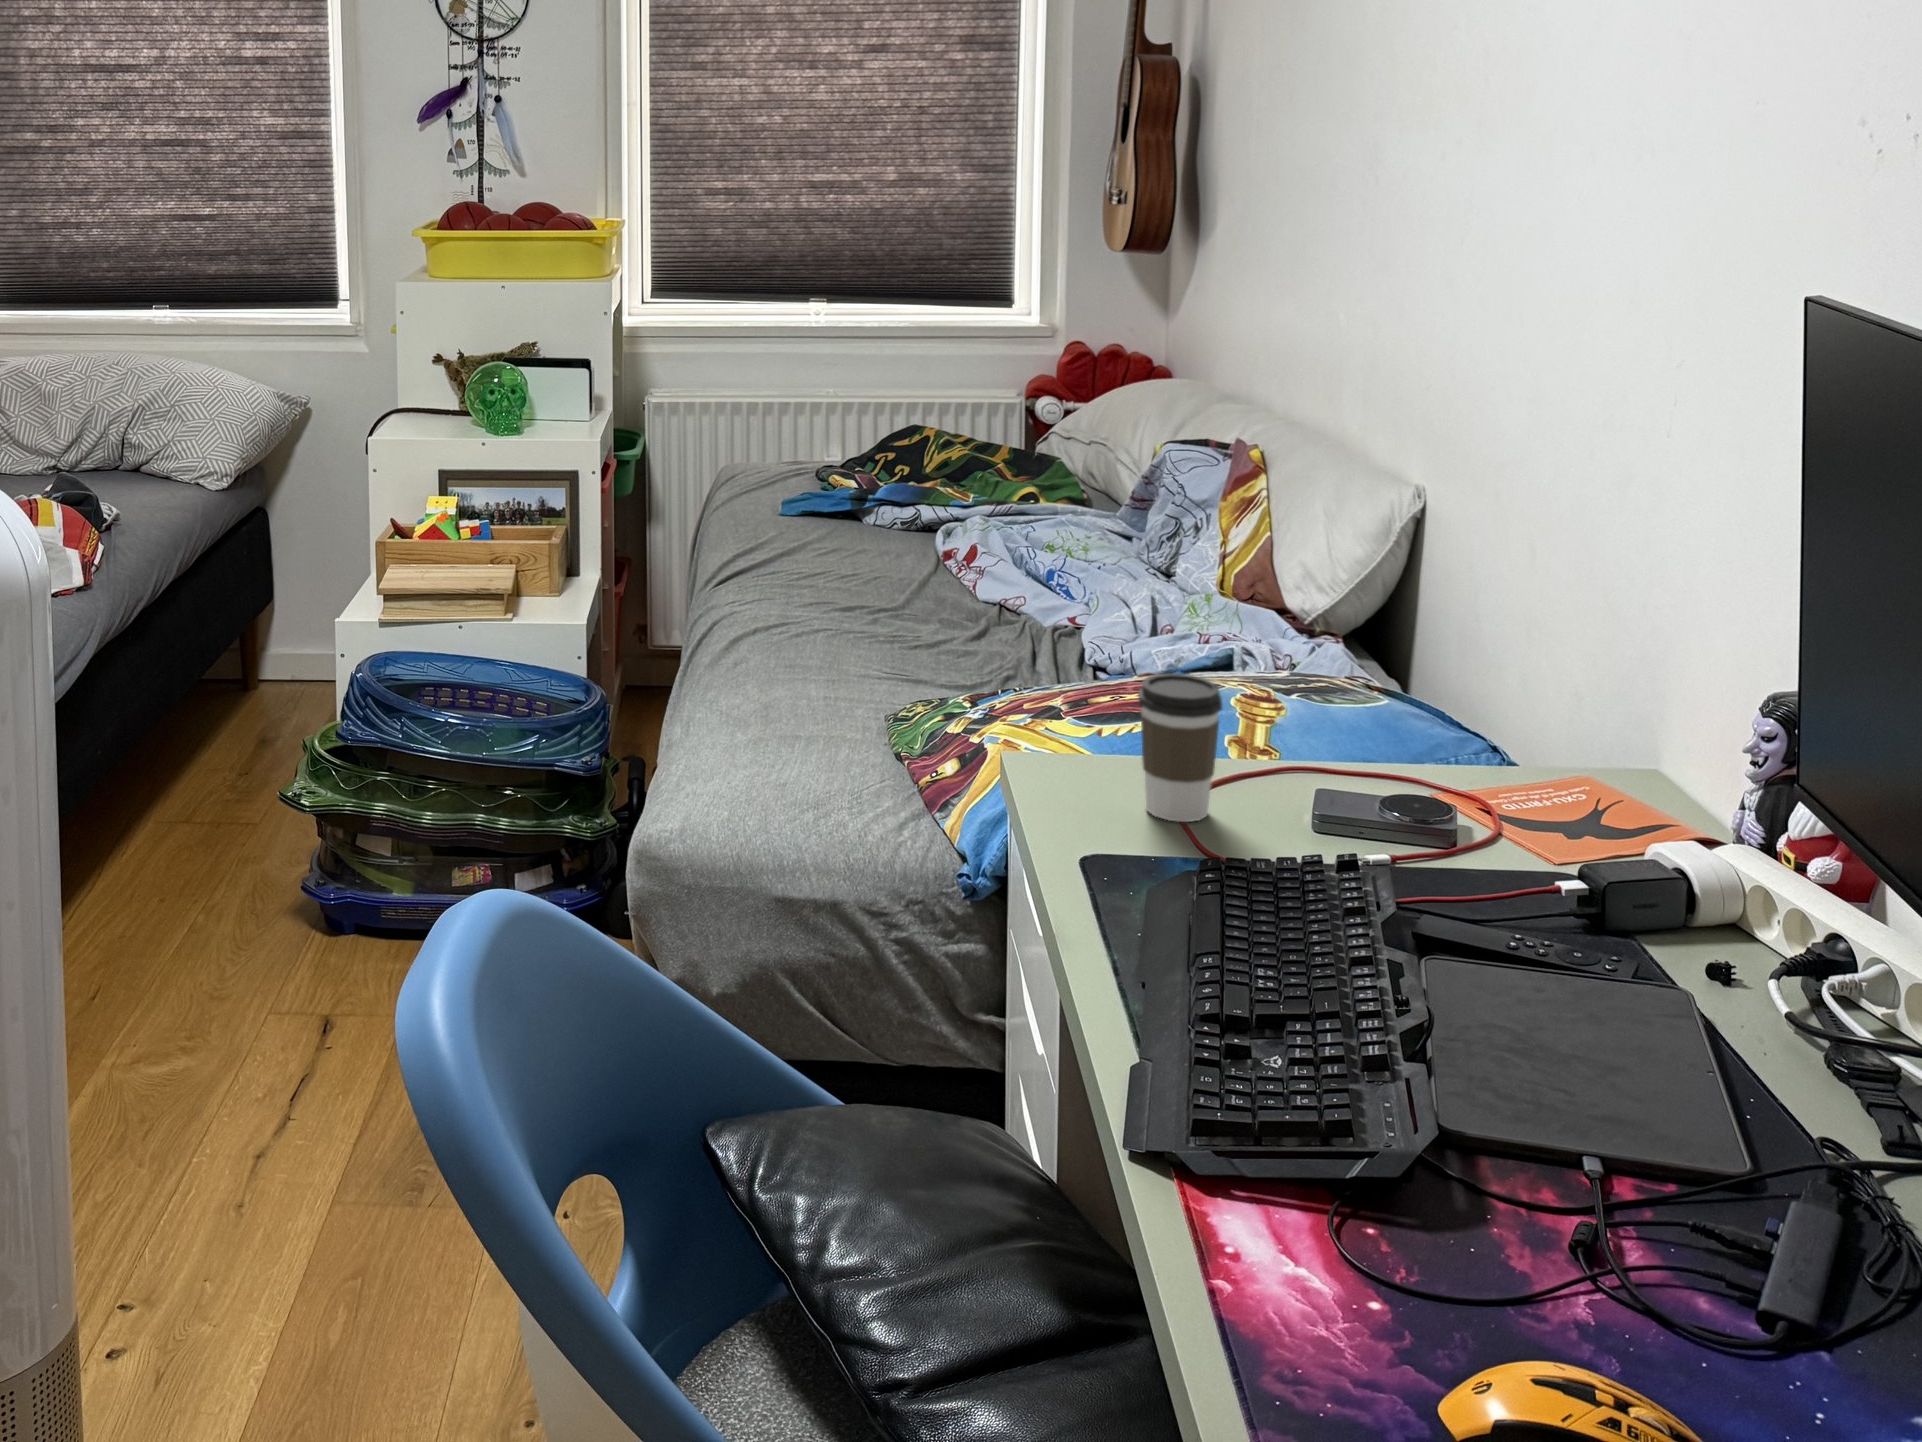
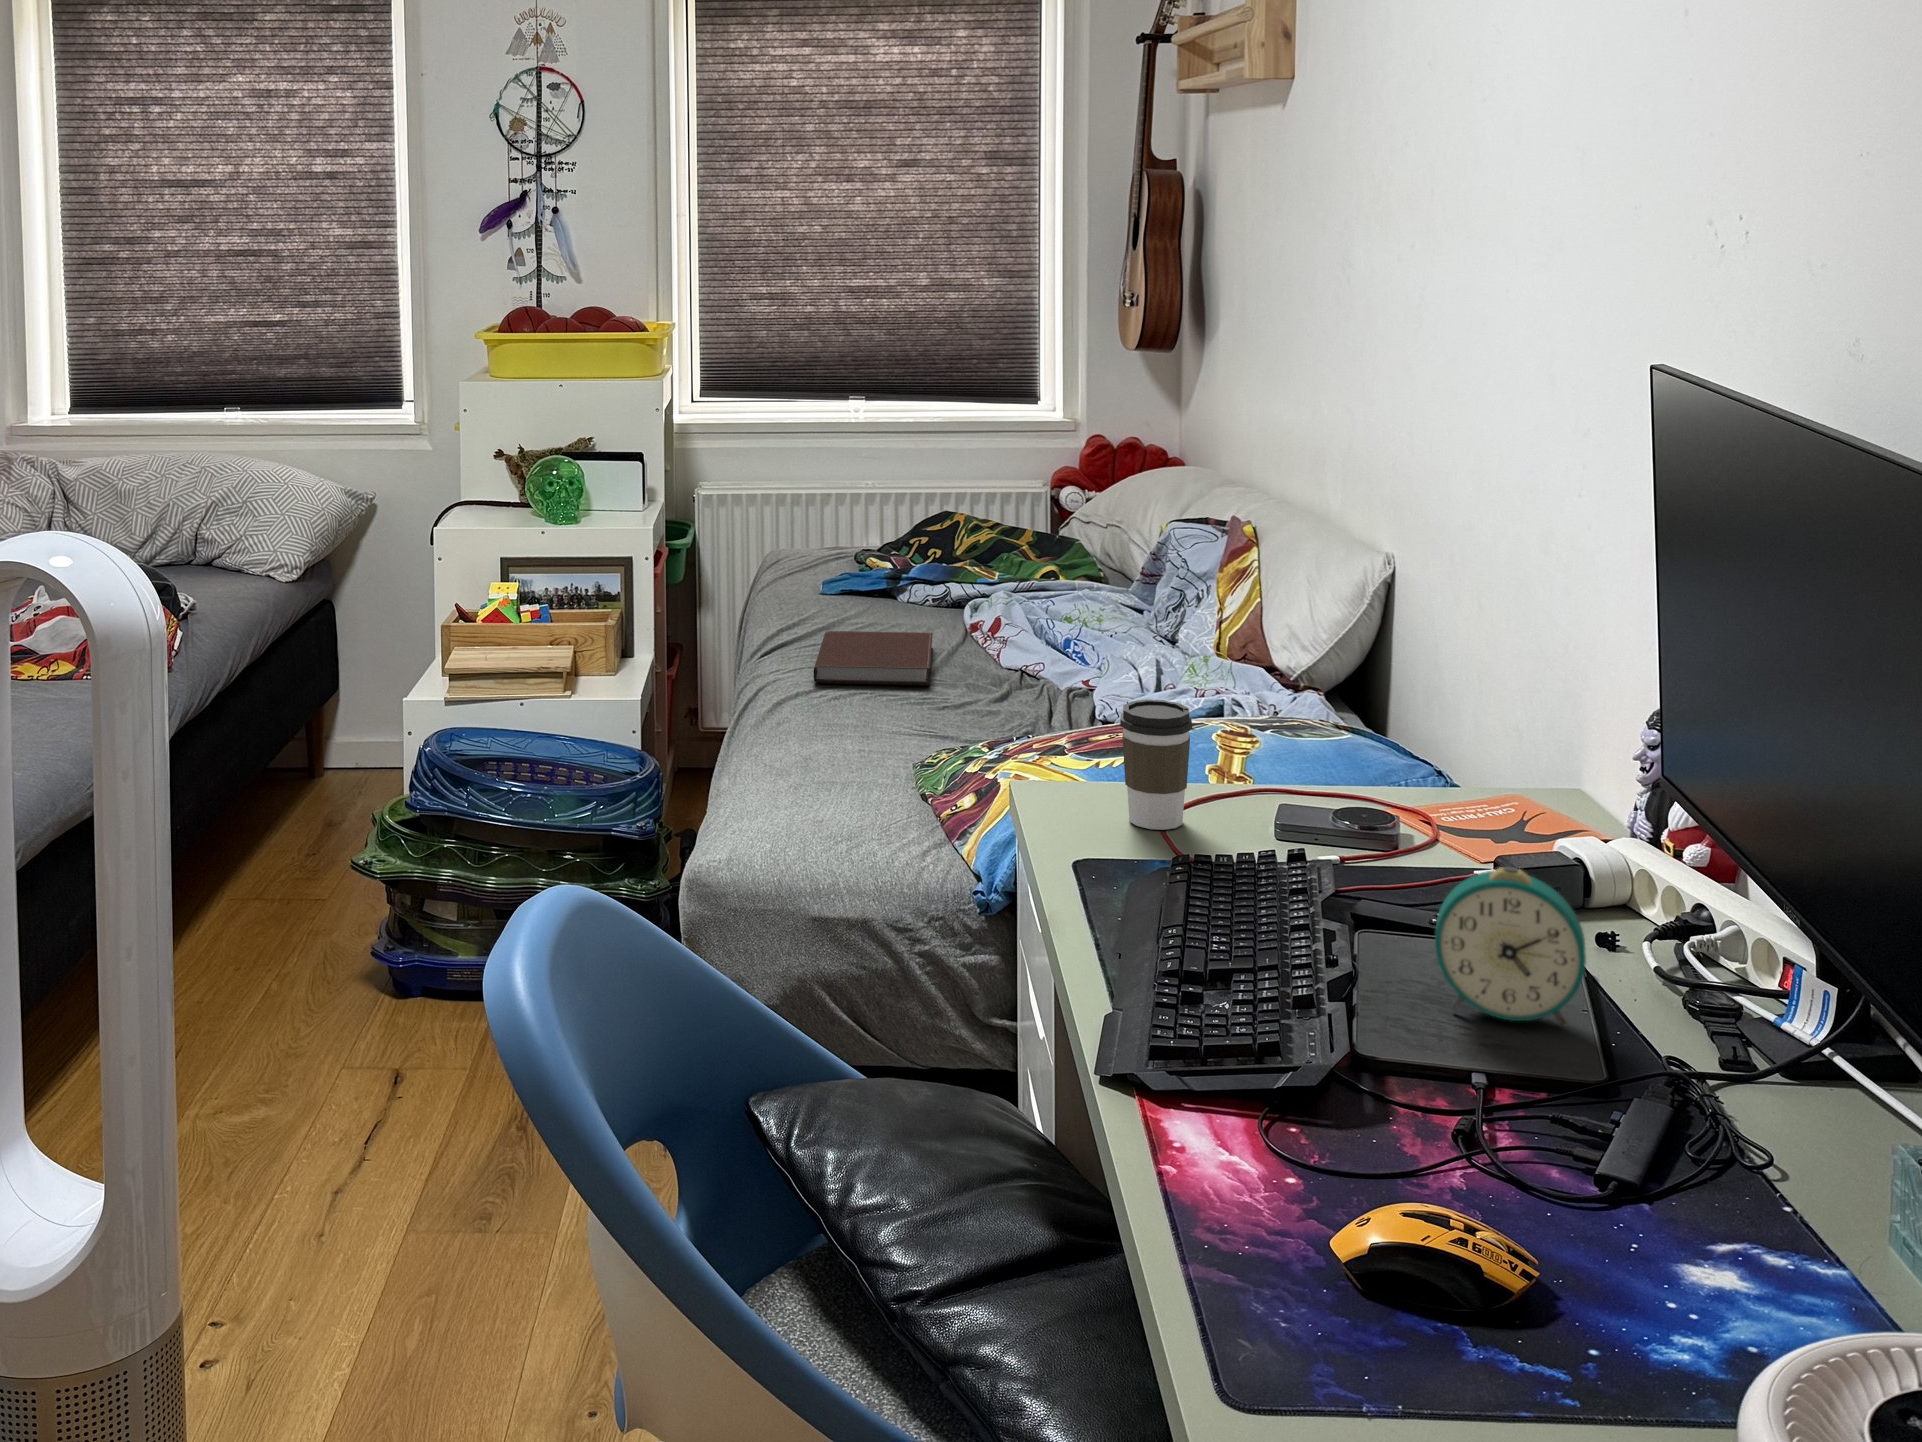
notebook: none [776,559,905,622] -> present [814,631,933,685]
alarm clock: none [1530,905,1717,1095] -> present [1435,867,1586,1026]

